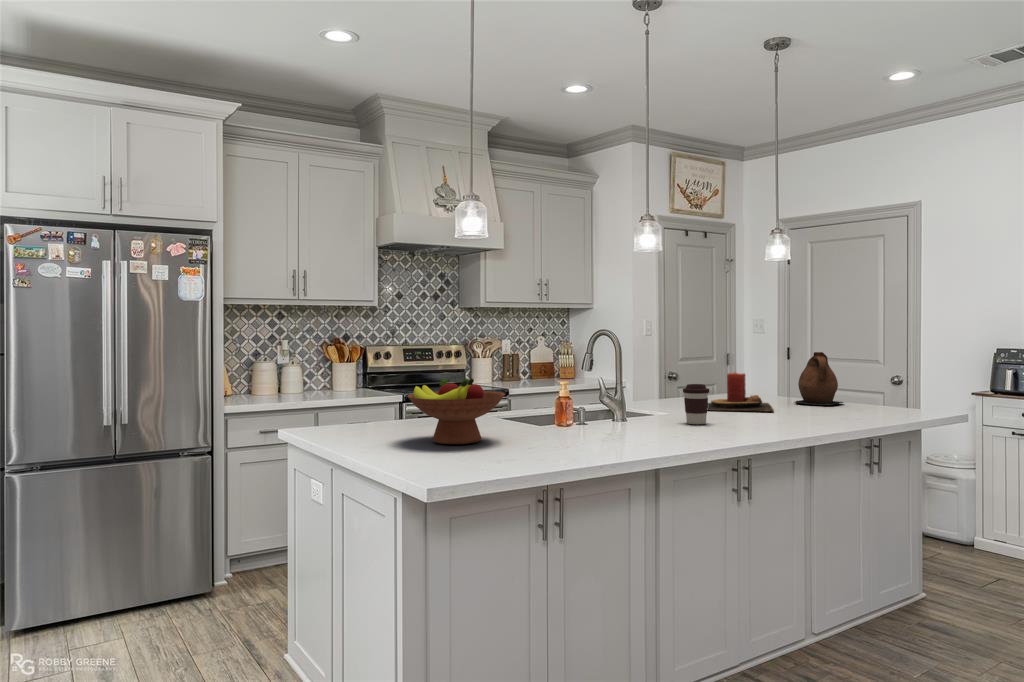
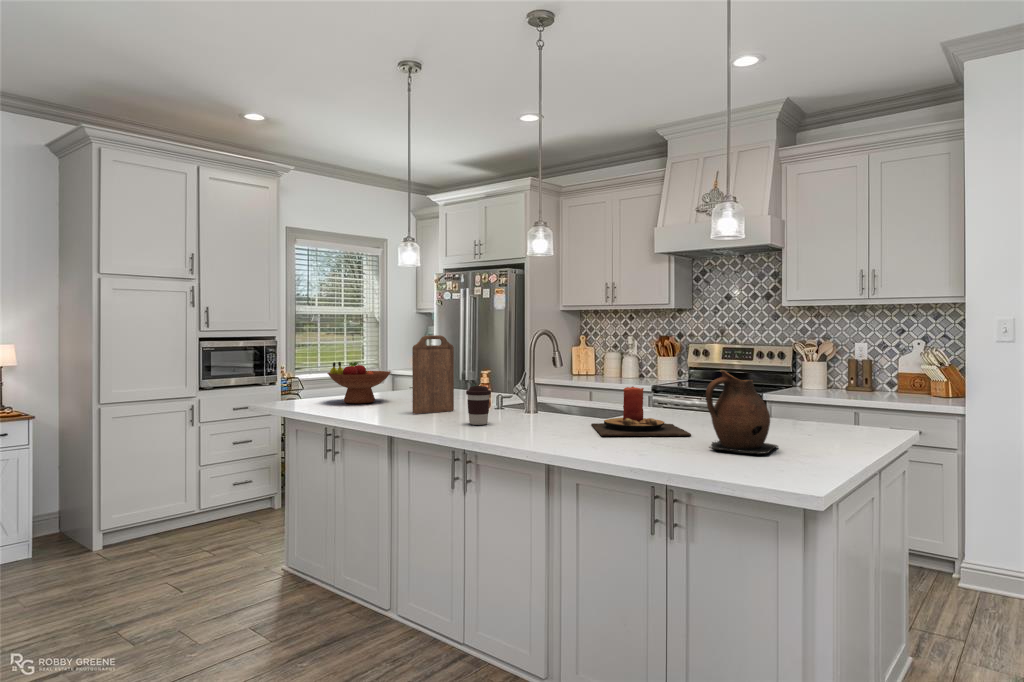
cutting board: none [583,333,609,431] -> present [412,335,454,414]

